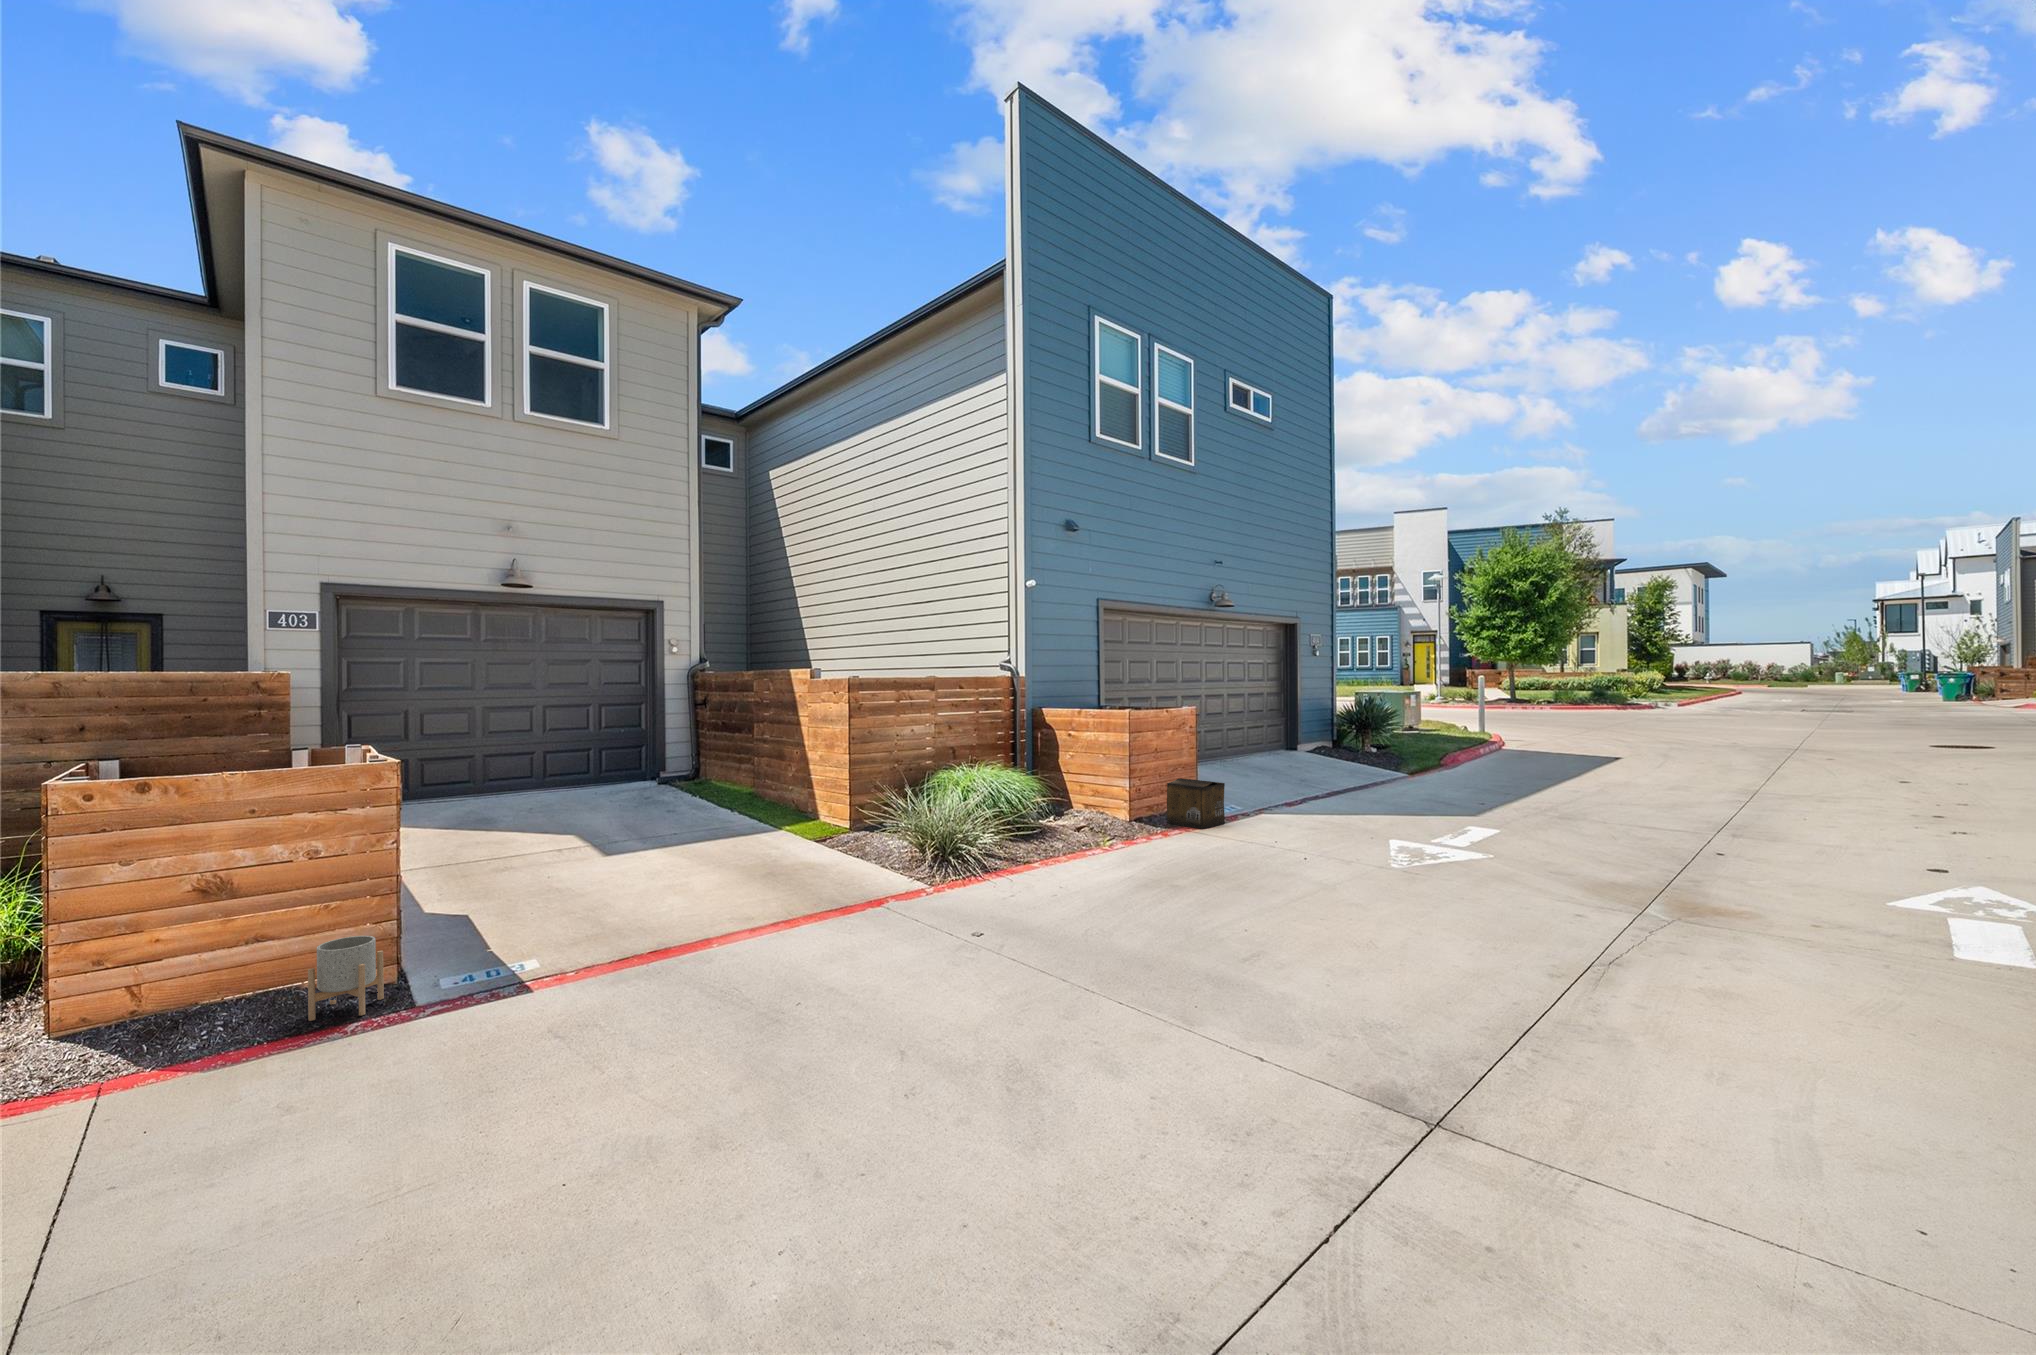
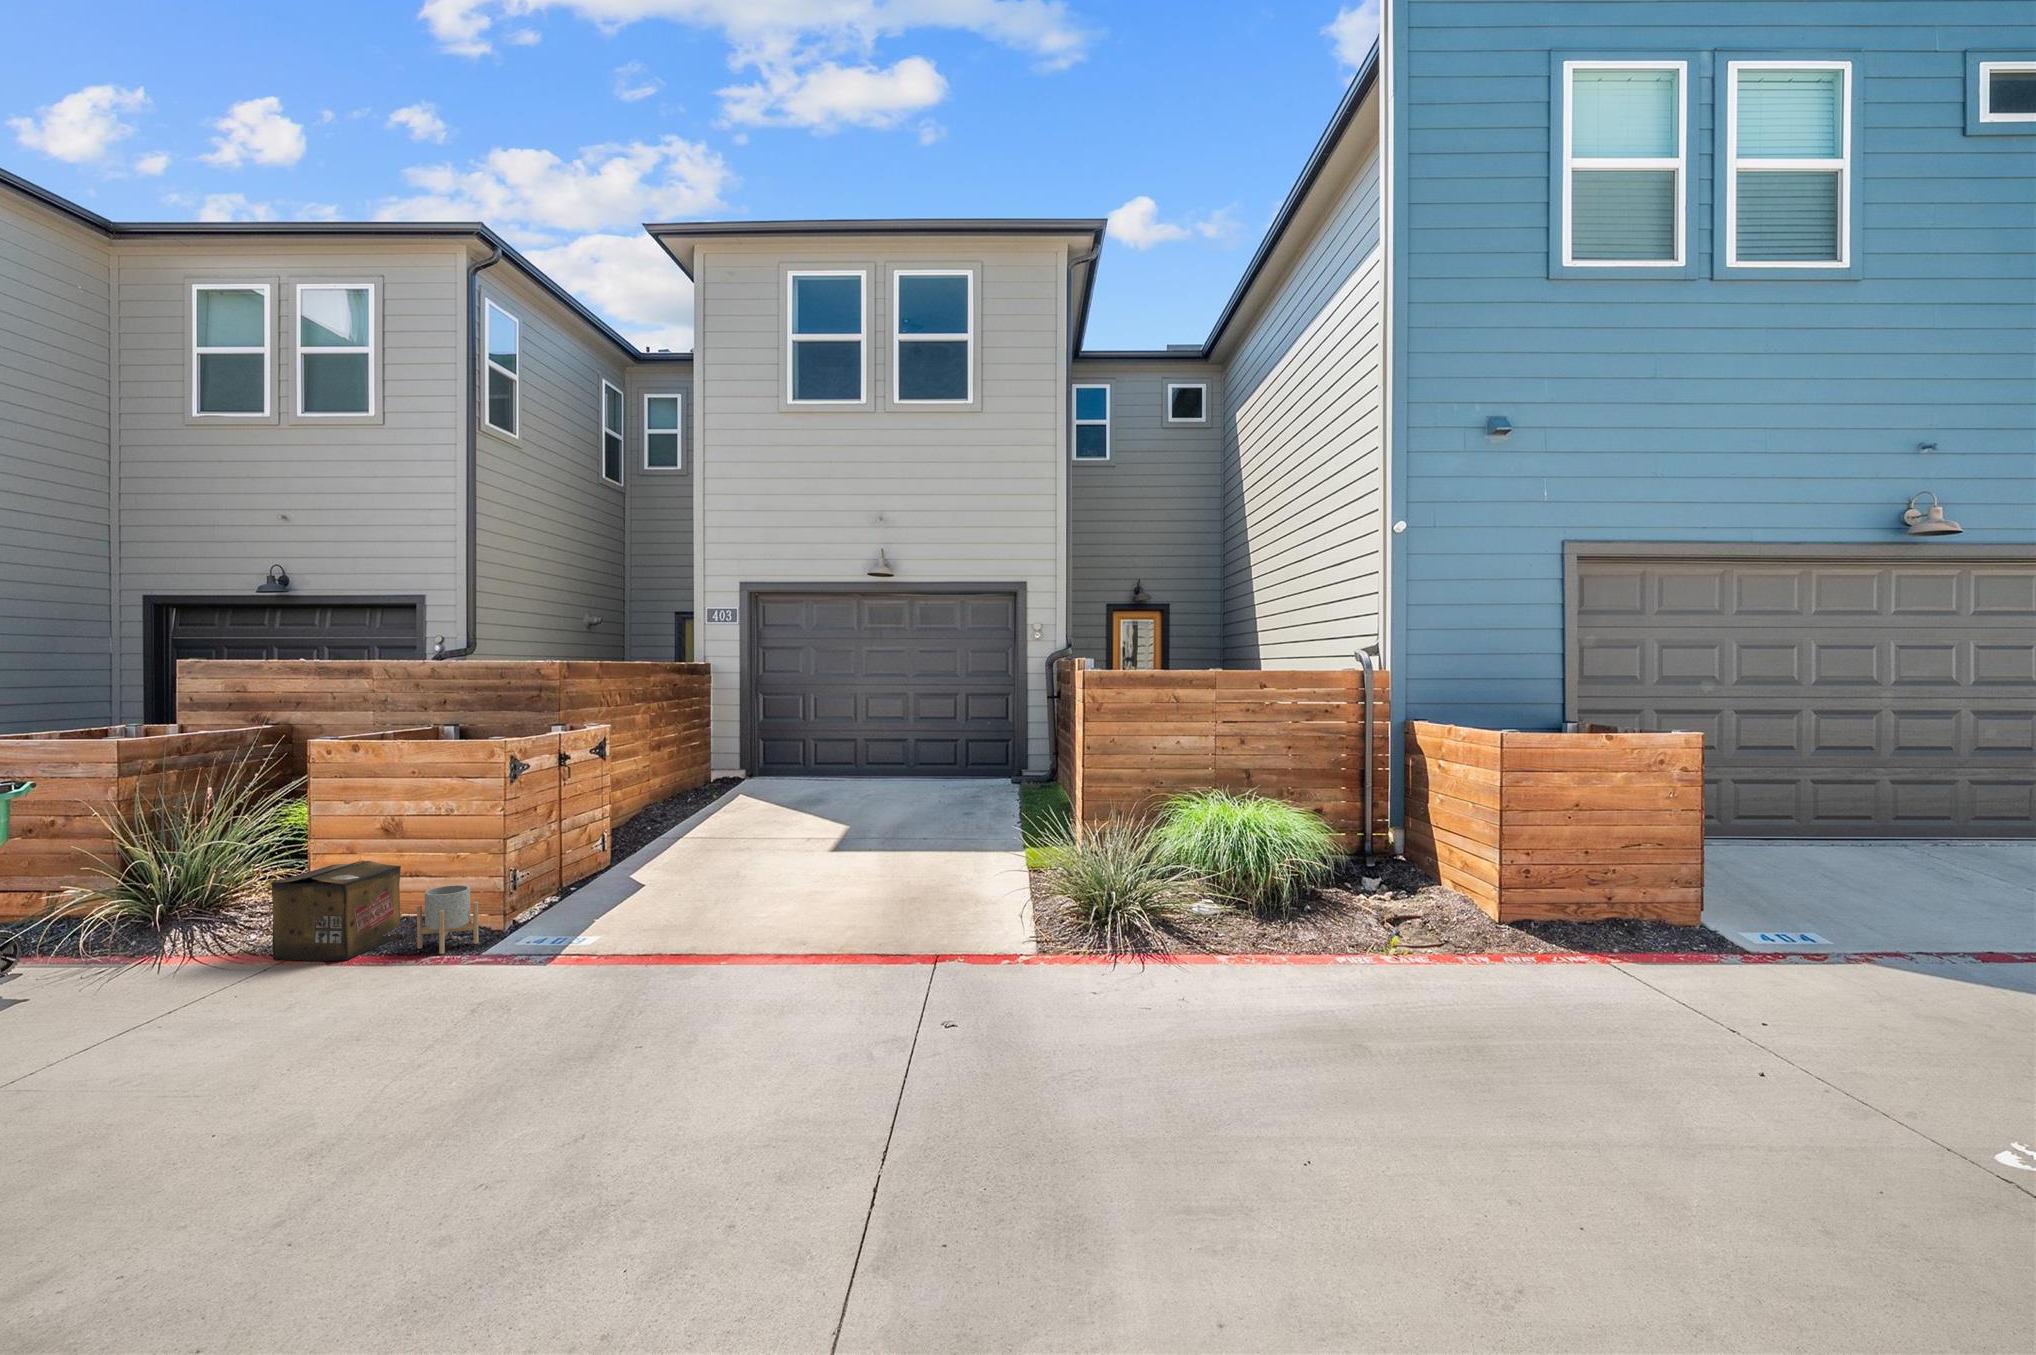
cardboard box: present [1167,778,1225,829] -> present [272,861,402,961]

